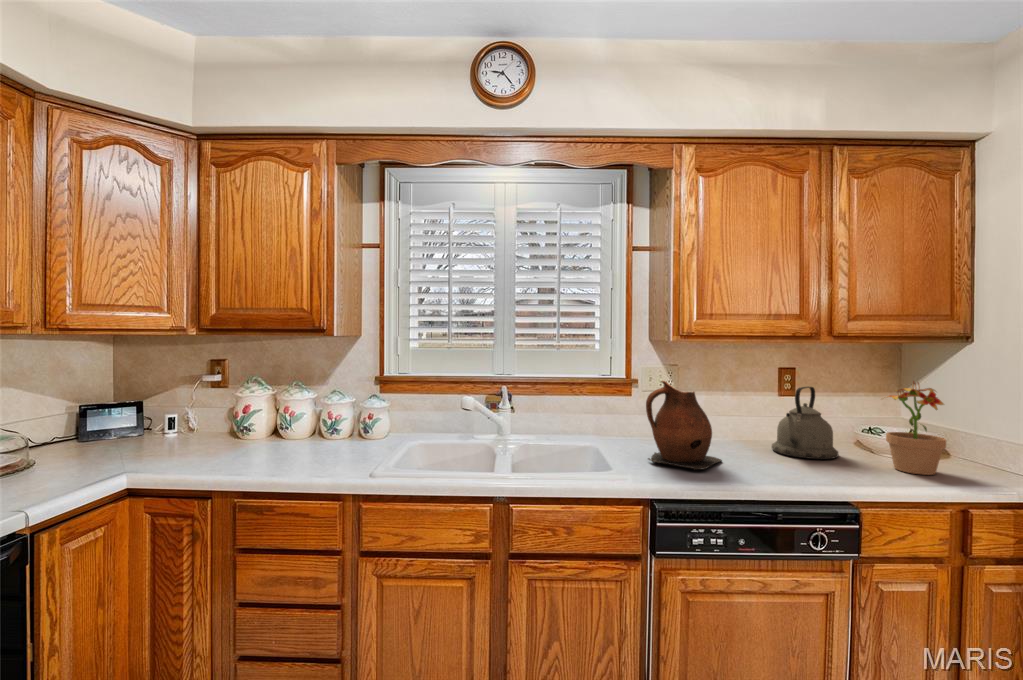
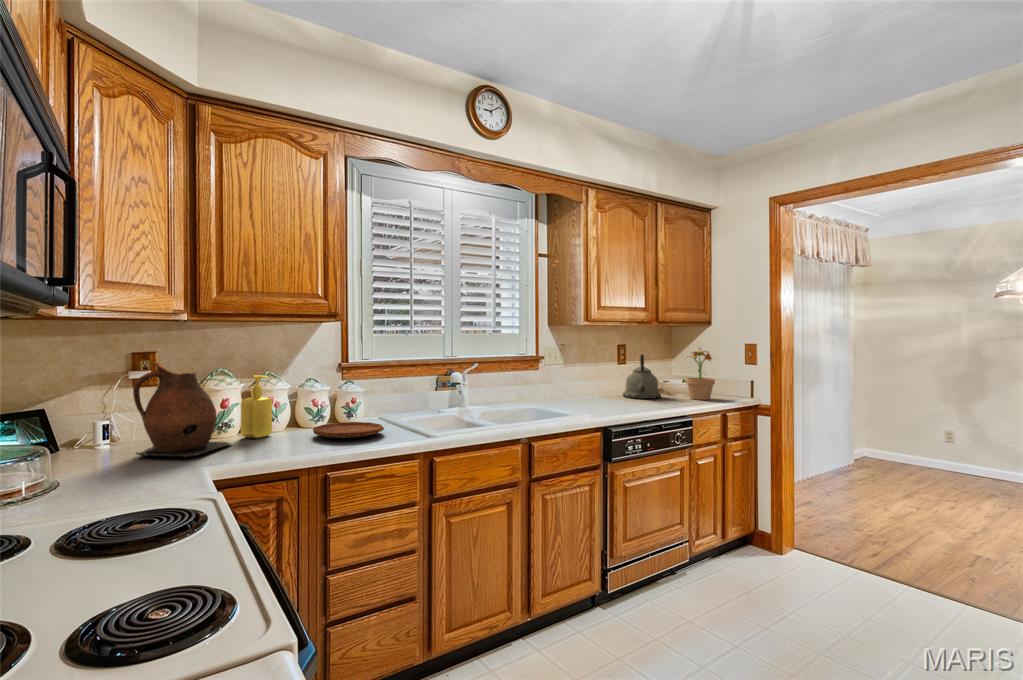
ceramic pitcher: present [646,381,722,470] -> present [133,362,231,458]
soap dispenser: none [231,390,262,451] -> present [240,375,272,438]
tray: none [265,445,345,465] -> present [313,422,384,438]

